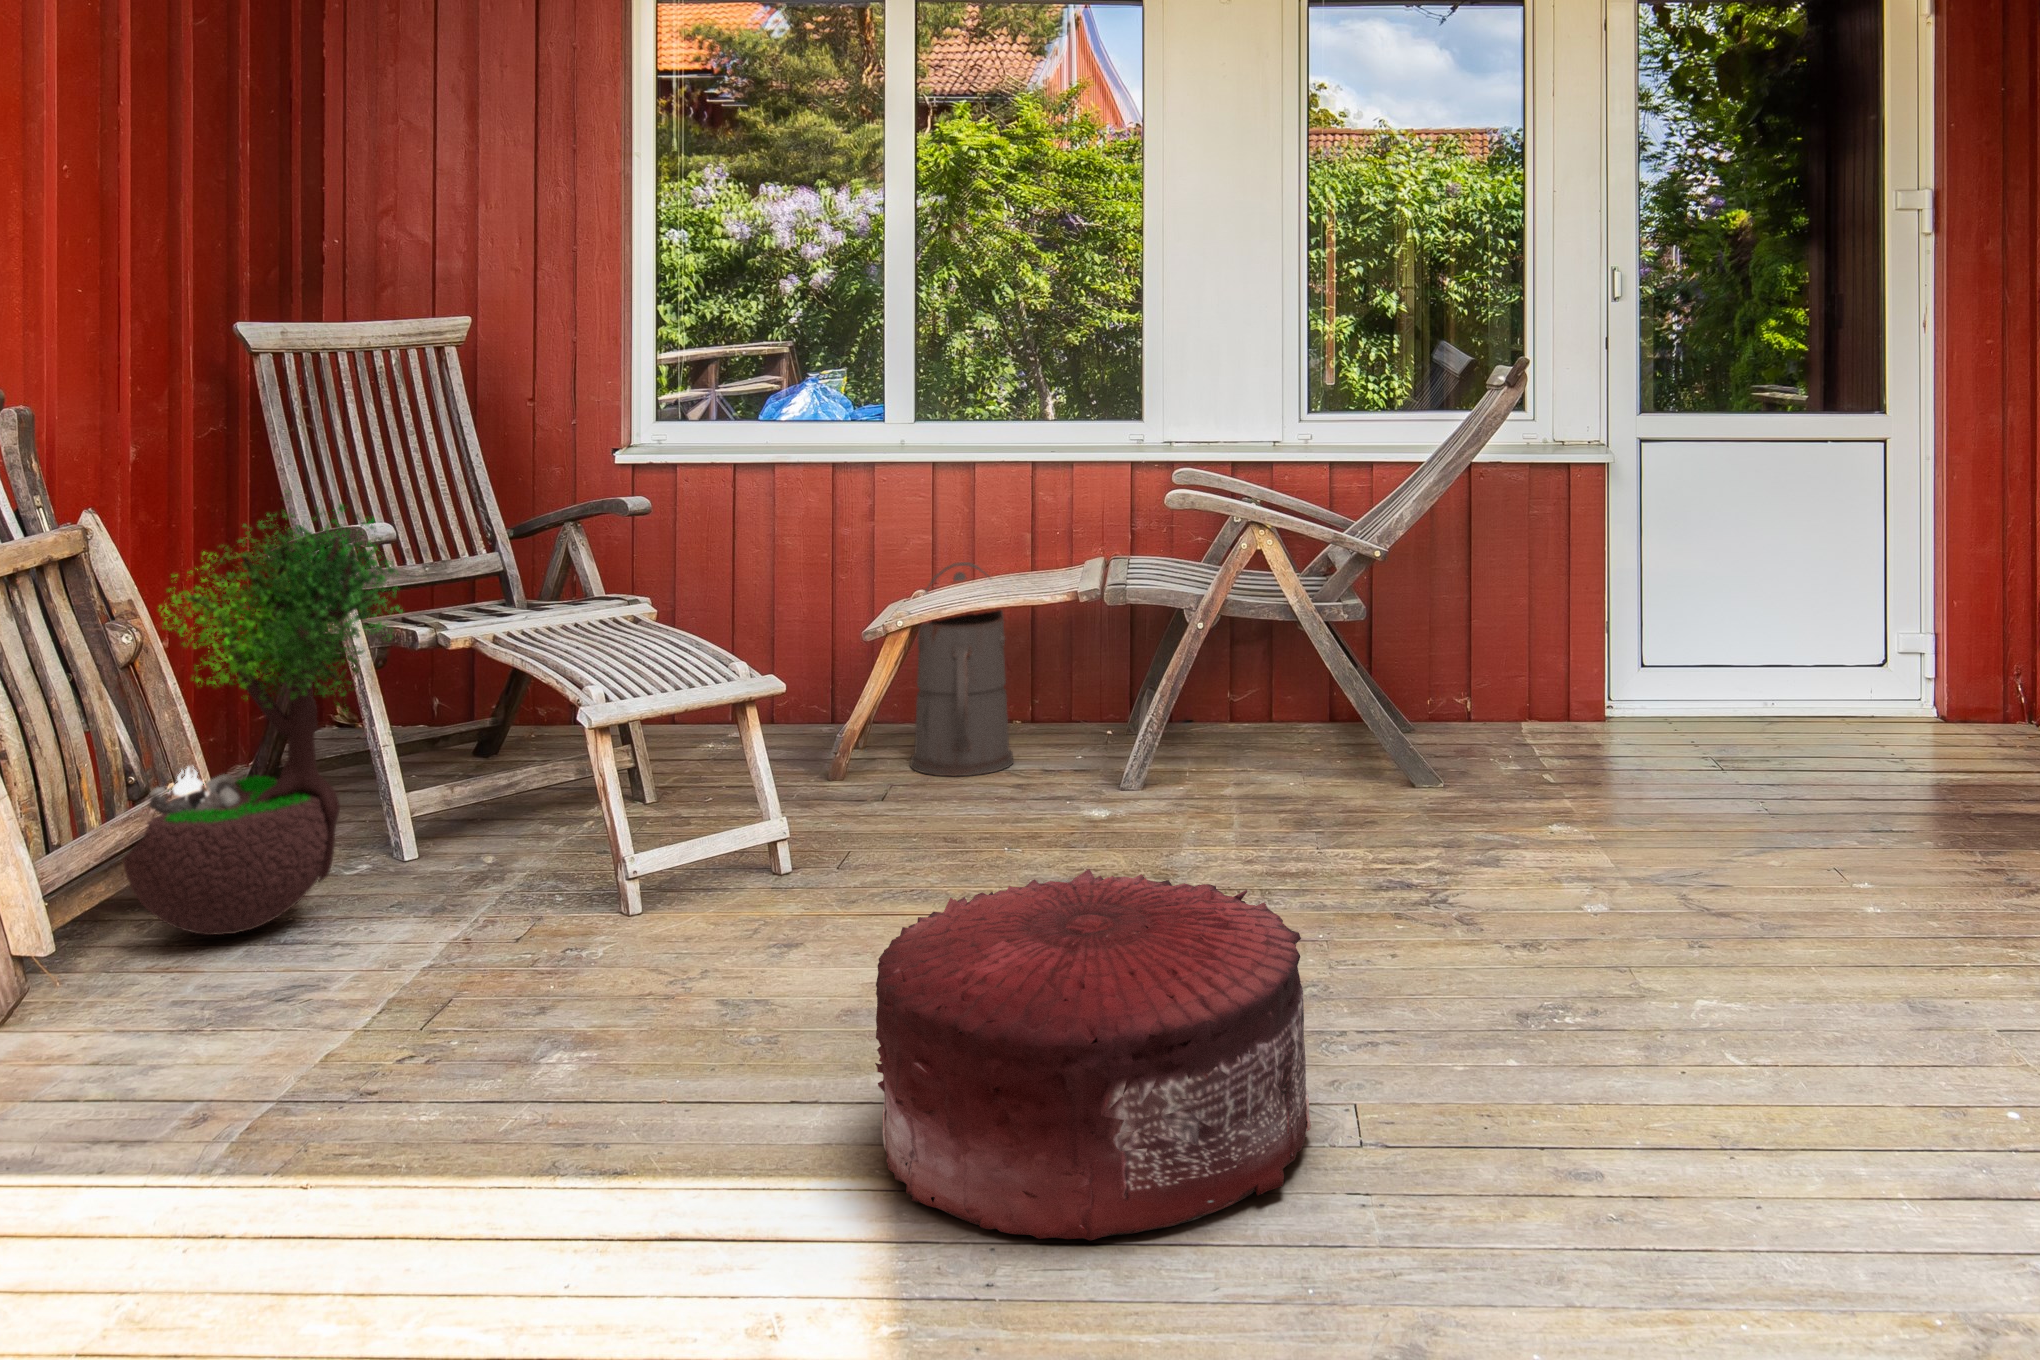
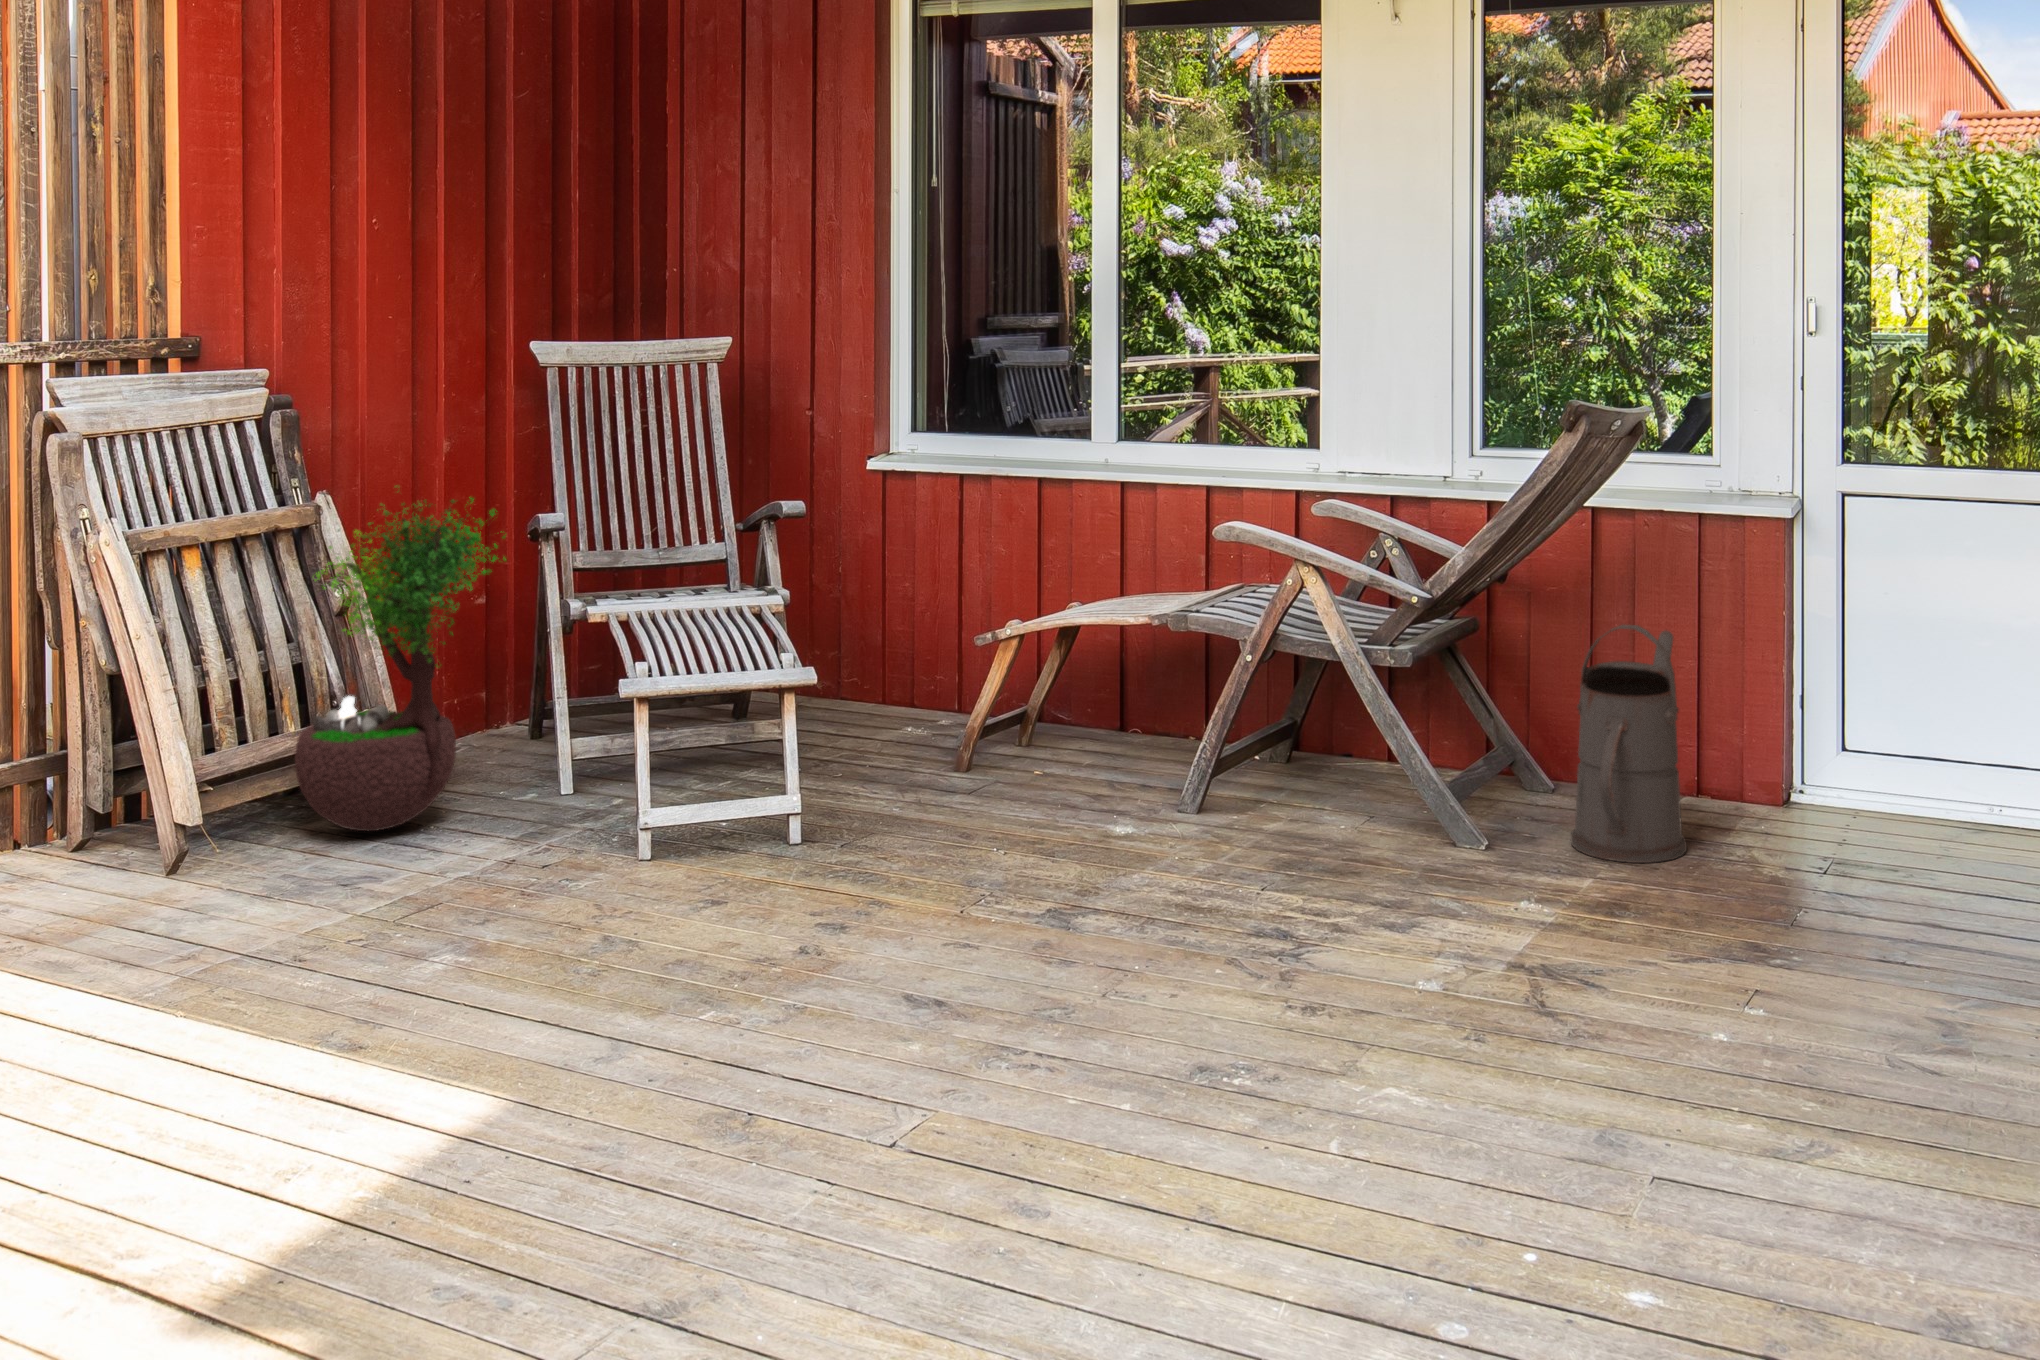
watering can: present [910,562,1013,776] -> present [1571,625,1687,863]
pouf: present [875,869,1311,1241] -> none [381,887,813,1221]

